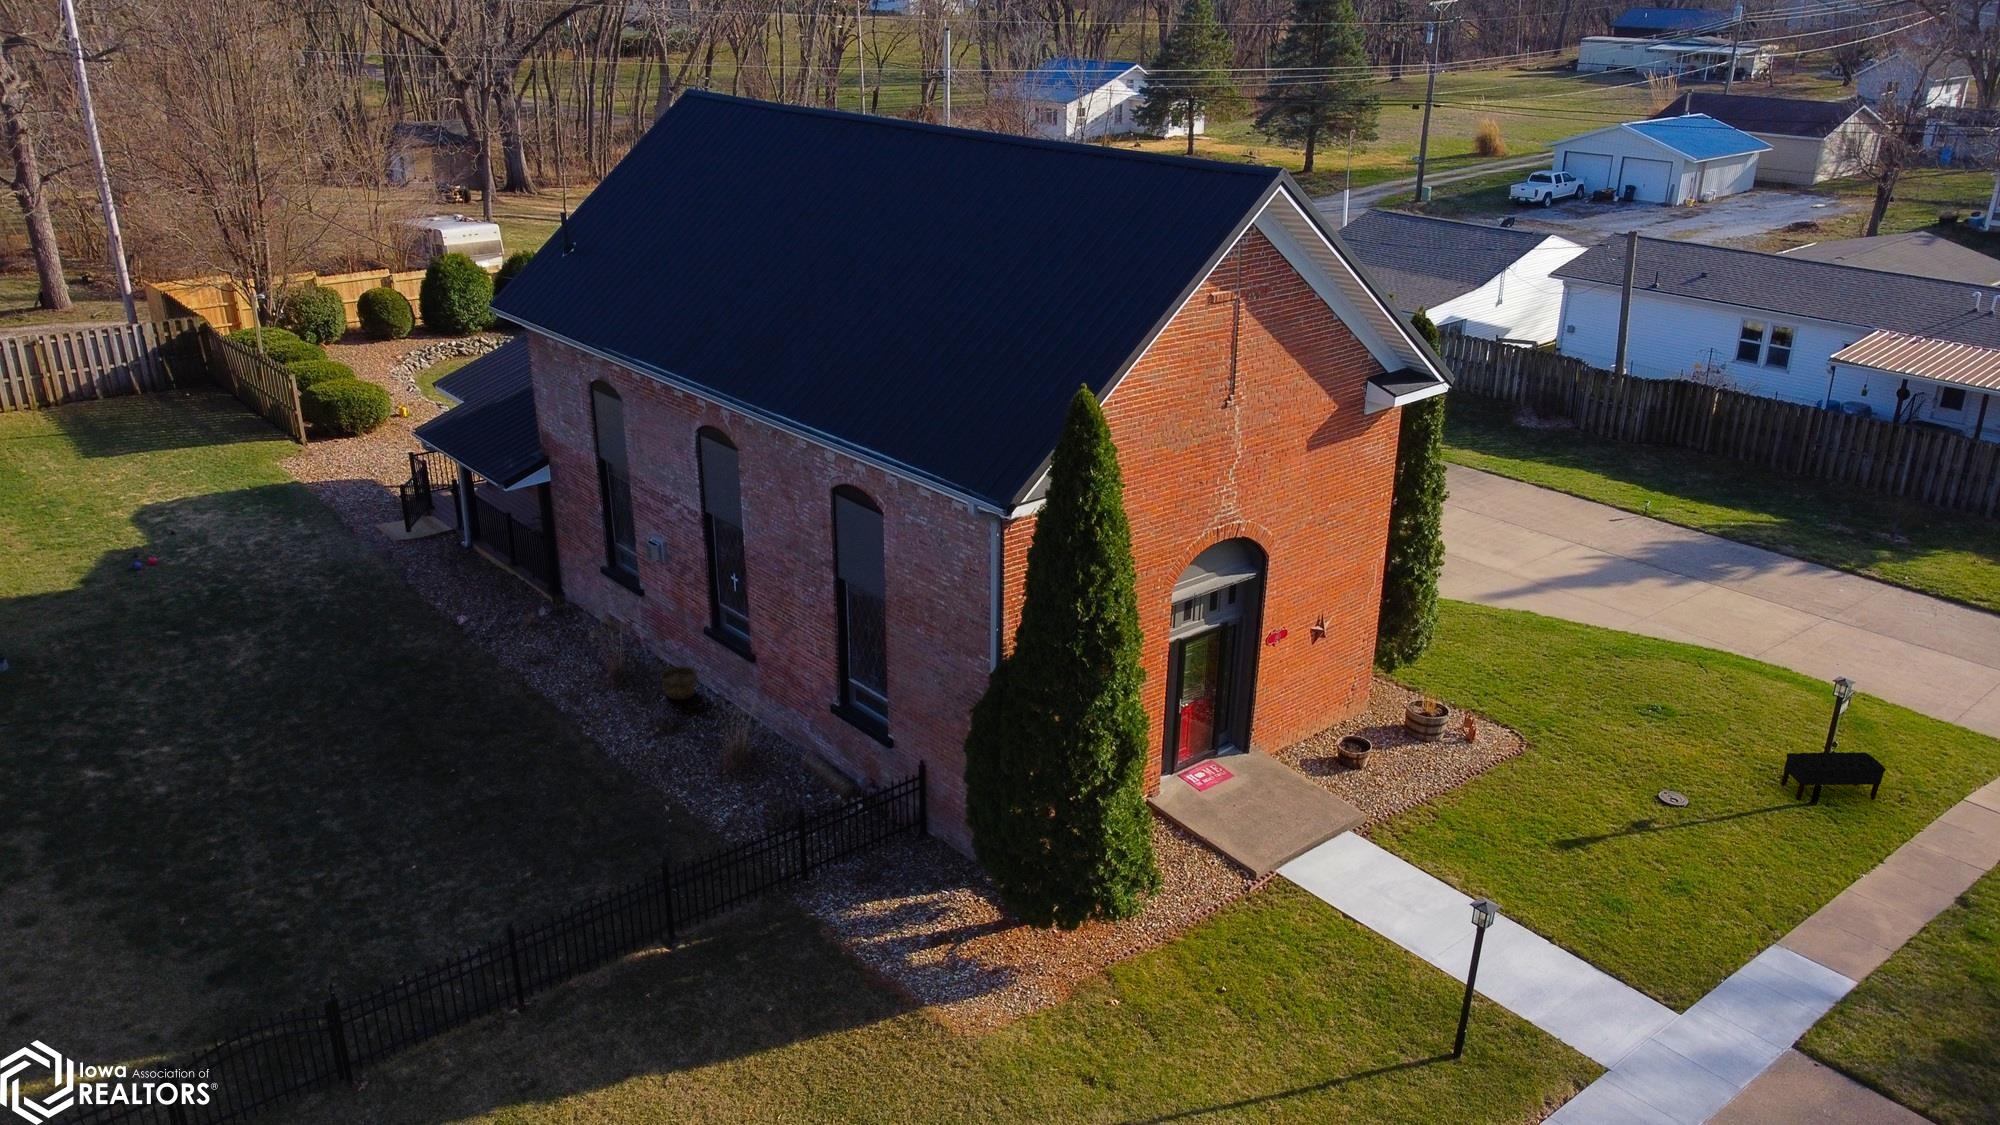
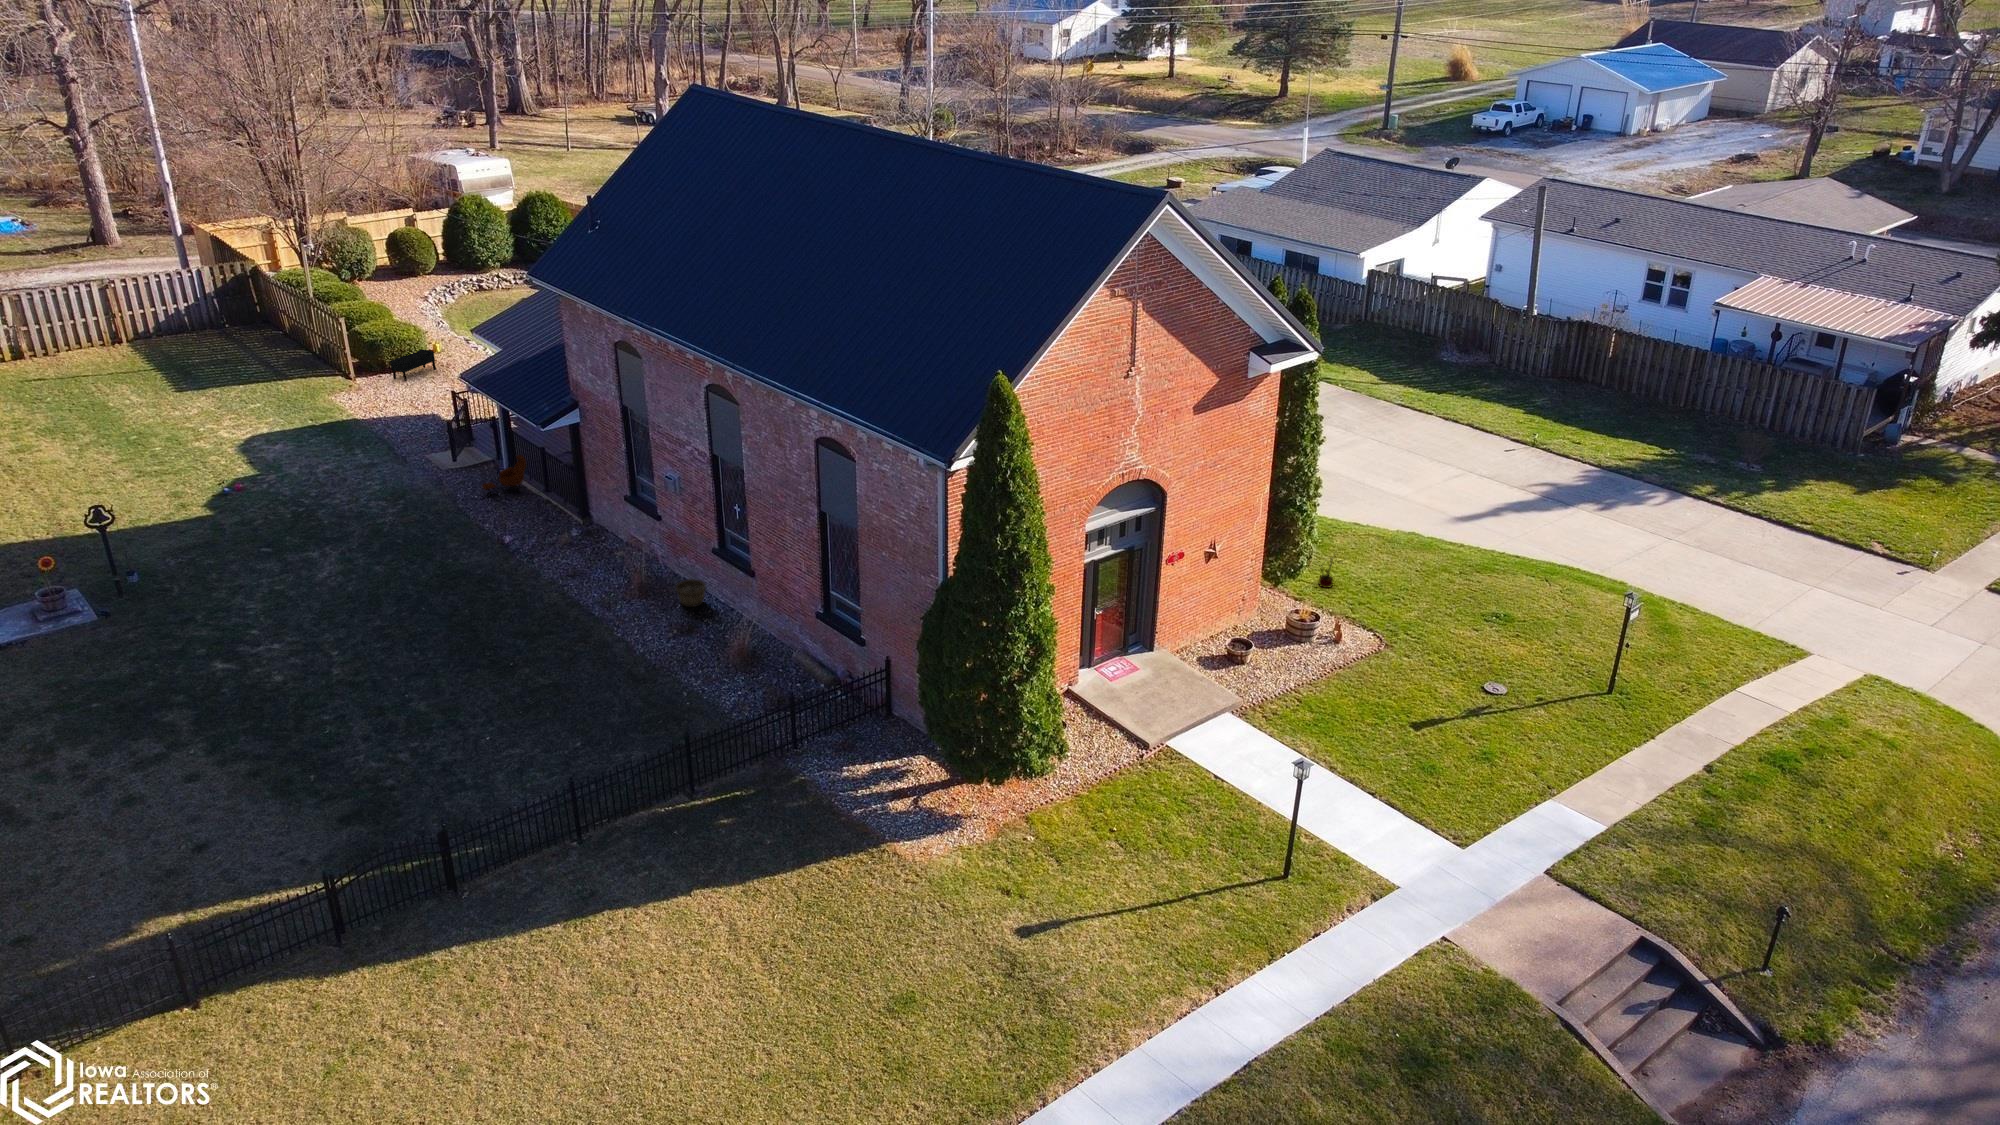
lounge chair: none [437,524,491,575] -> present [482,455,526,496]
decorative plant: none [1419,631,1459,676] -> present [1310,557,1333,588]
bench: present [1781,752,1886,801] -> present [390,349,436,381]

